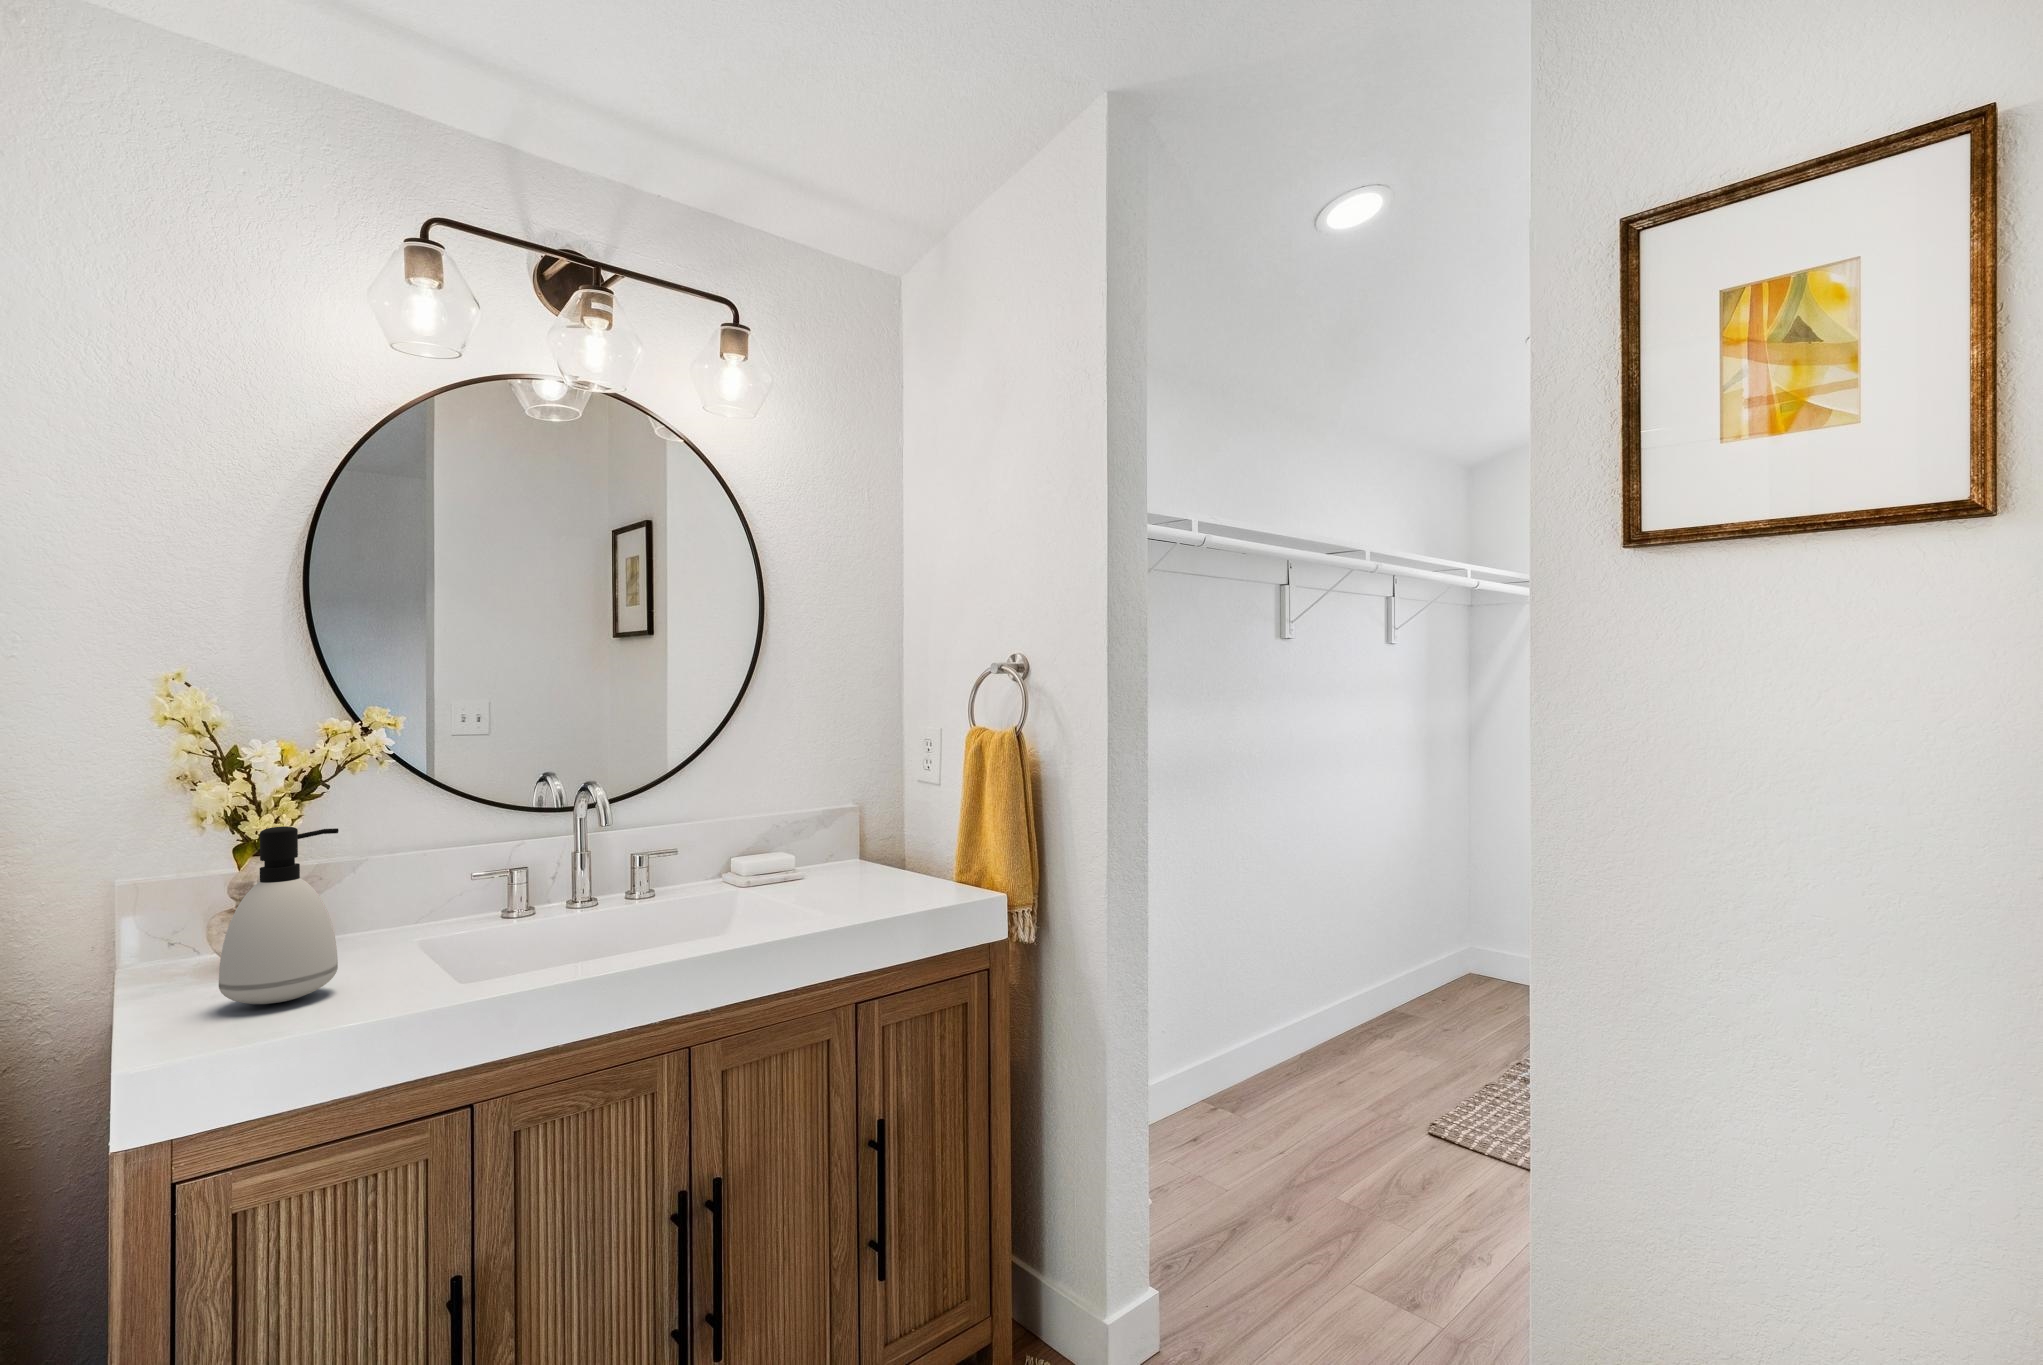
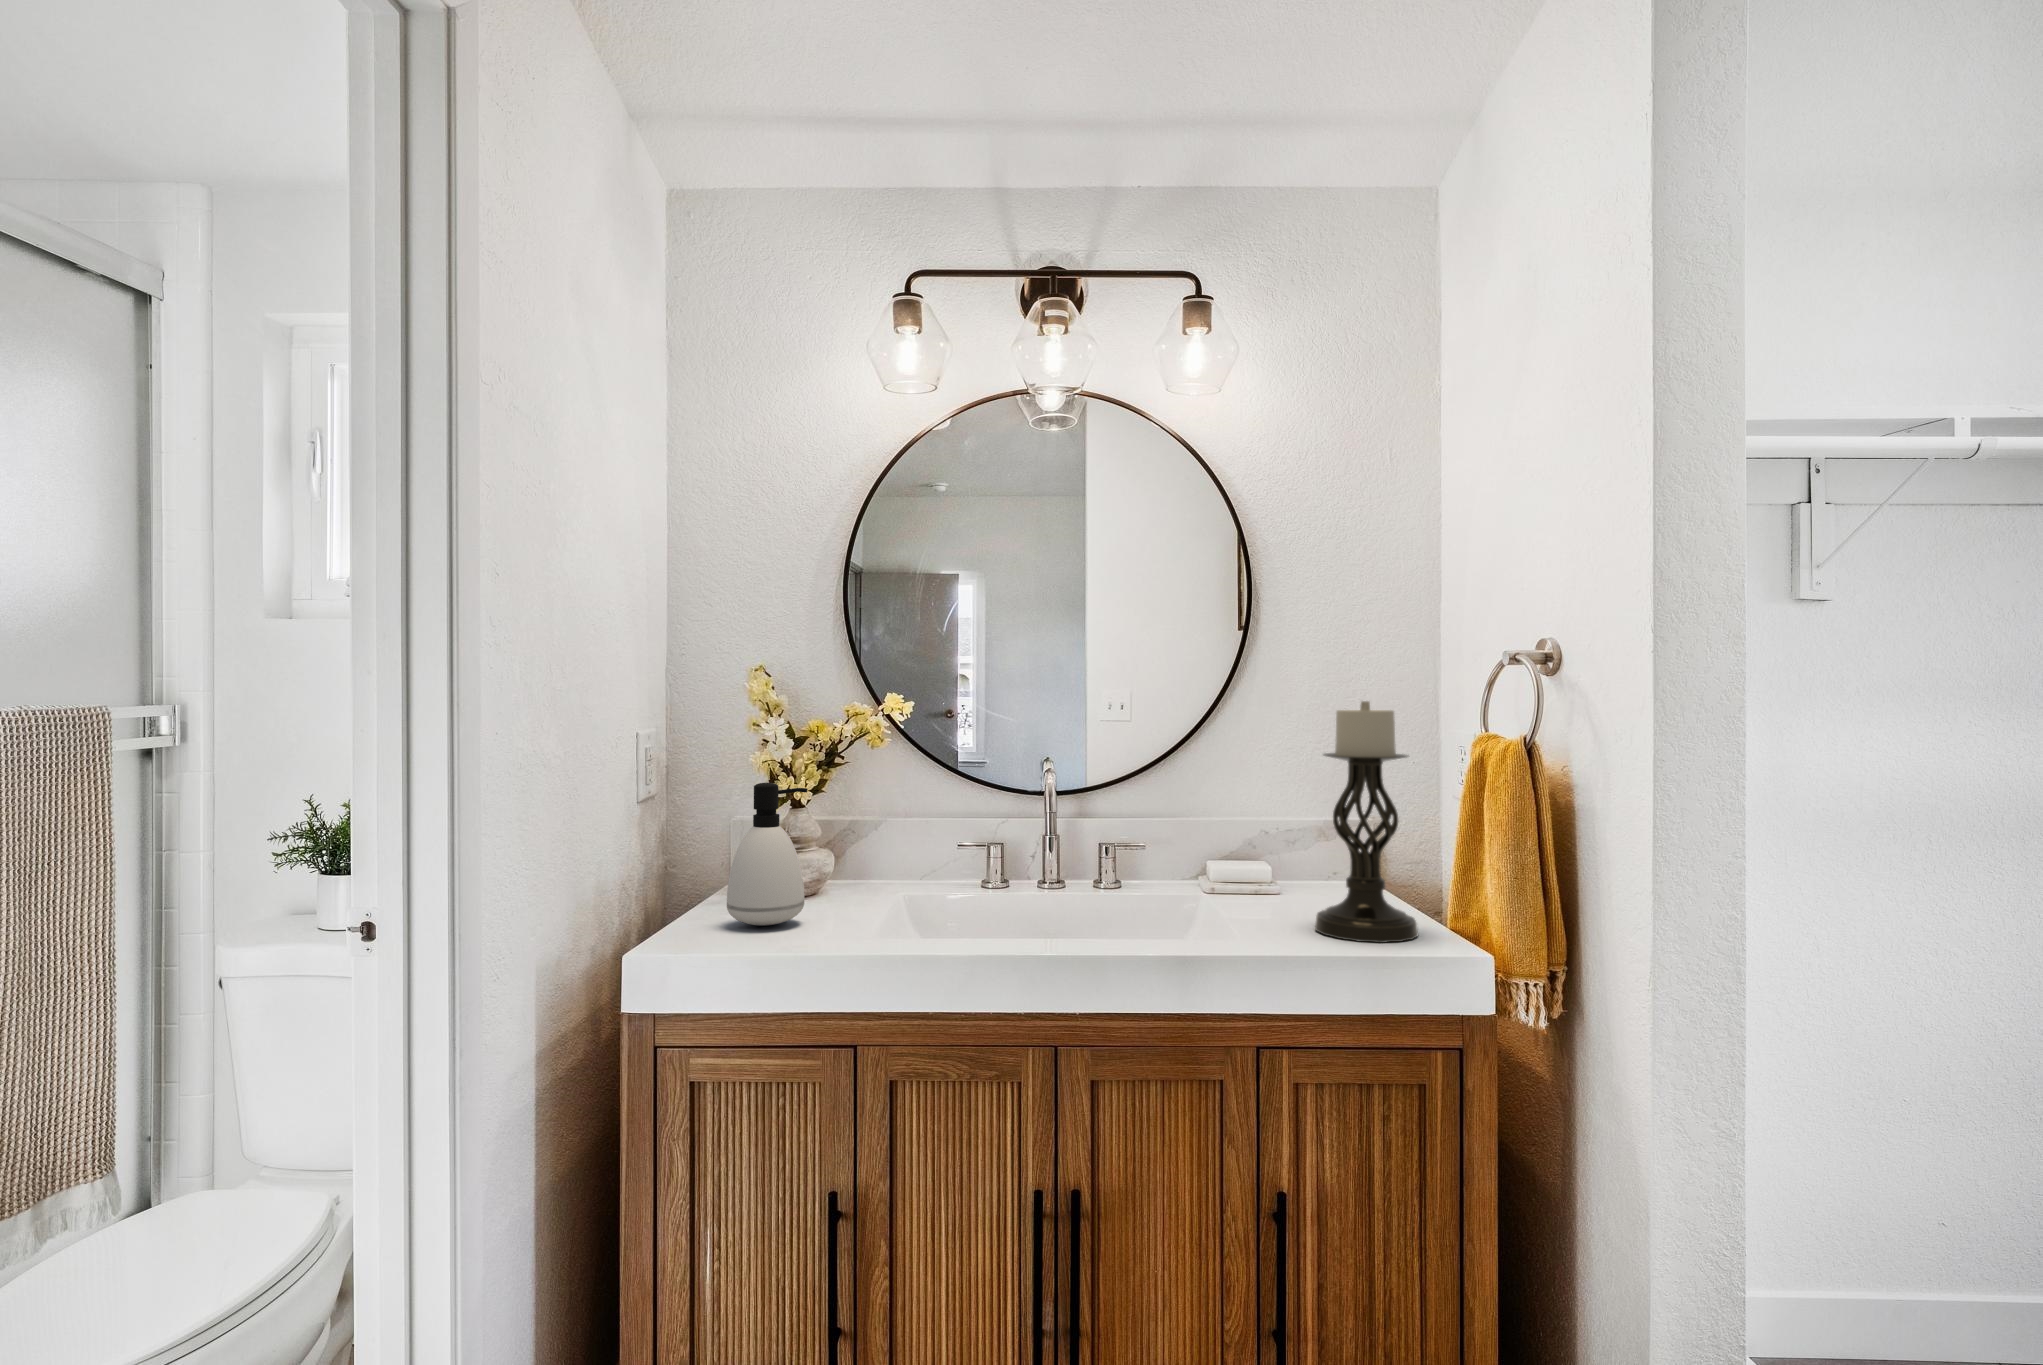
candle holder: none [863,710,942,901] -> present [1315,701,1418,943]

